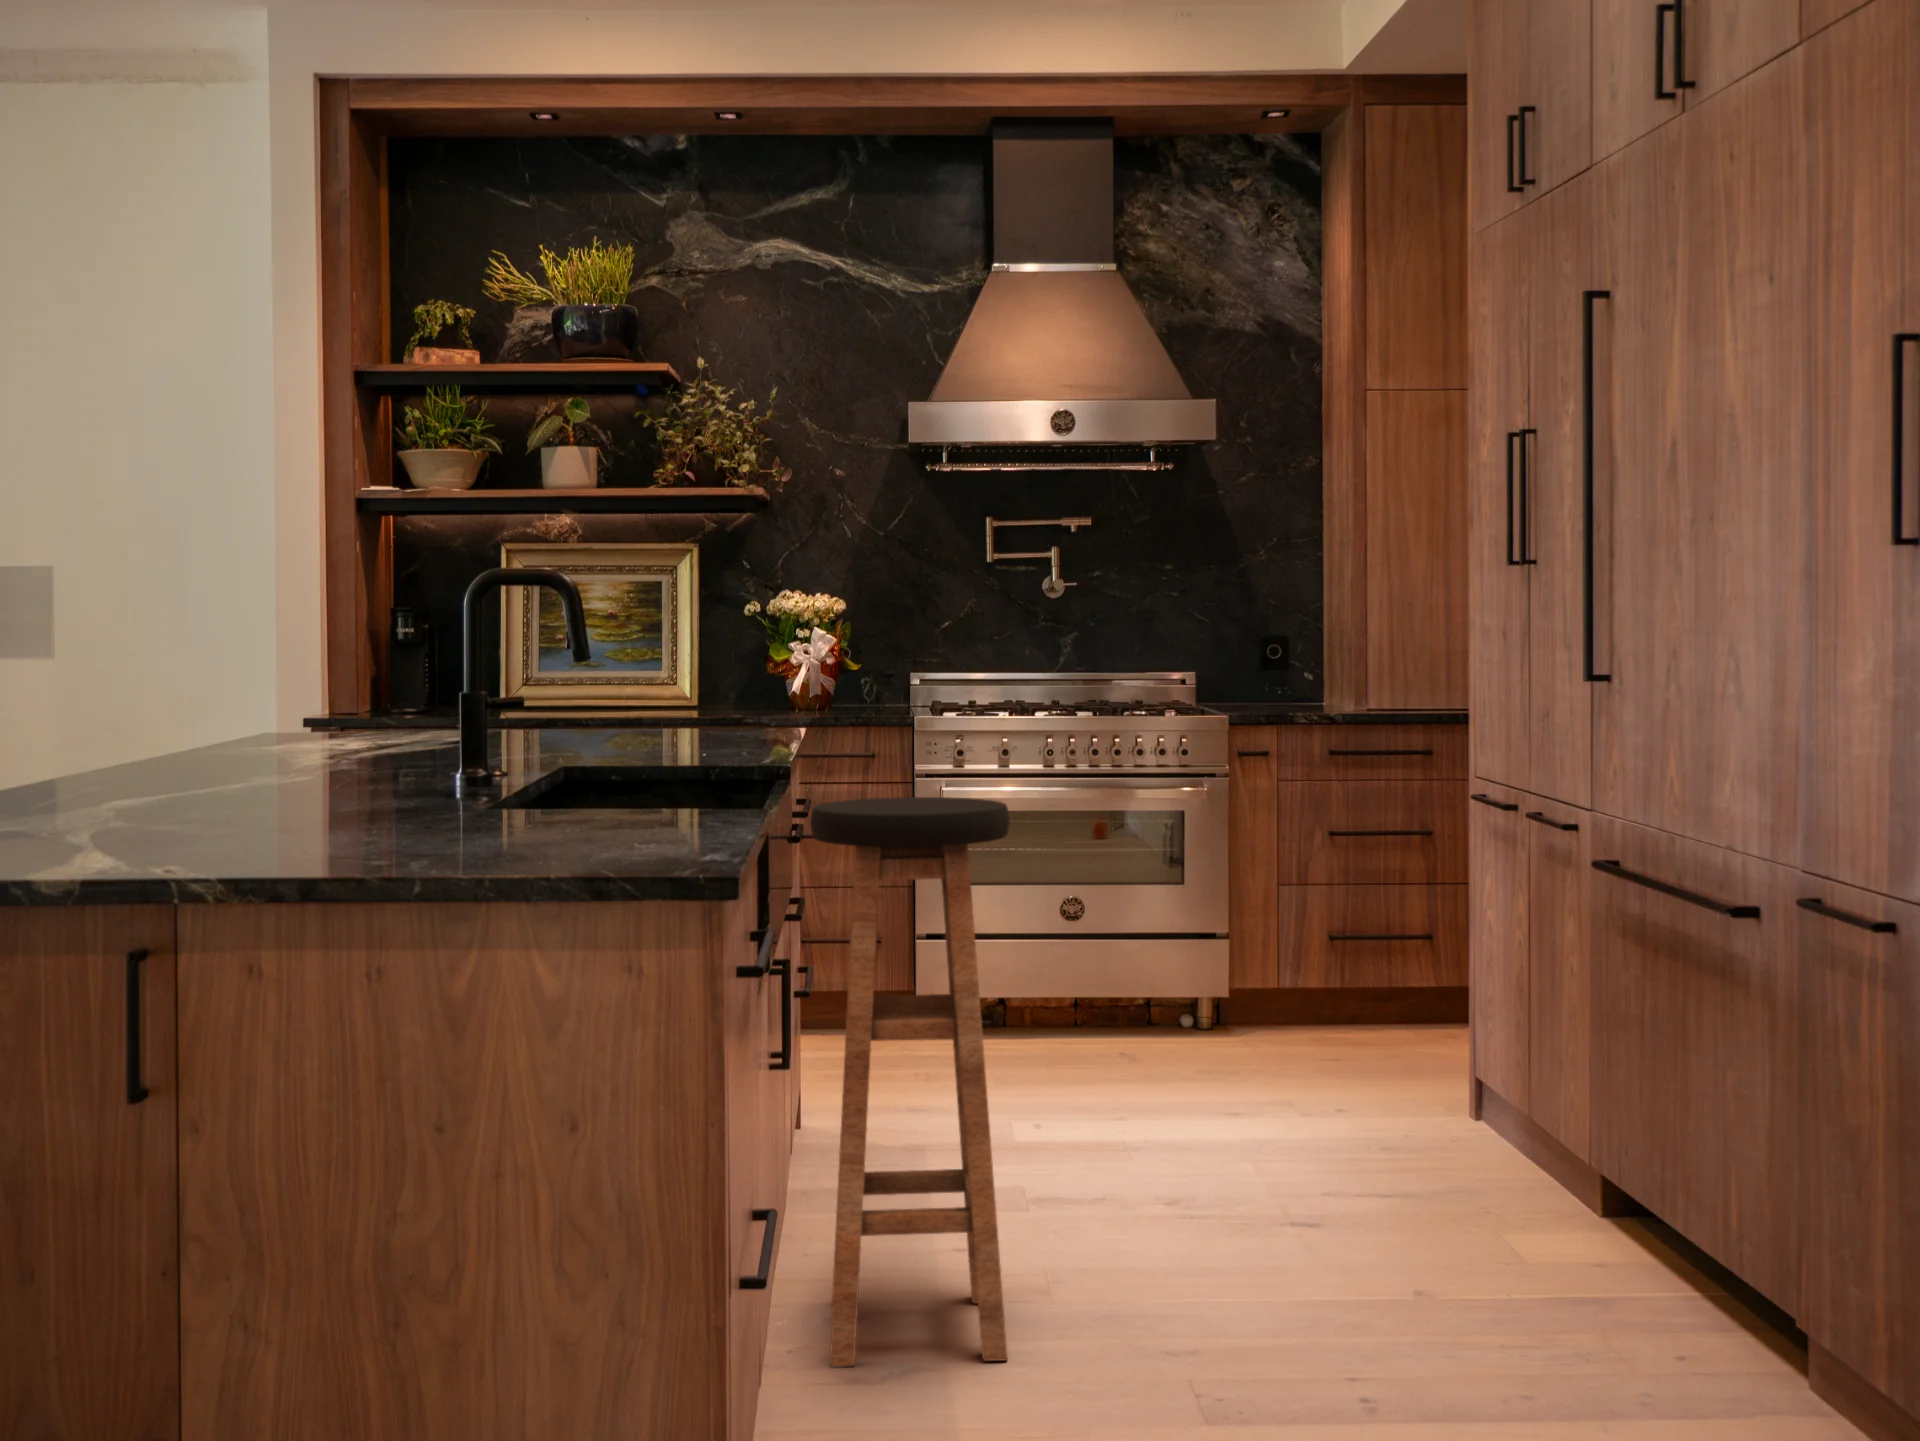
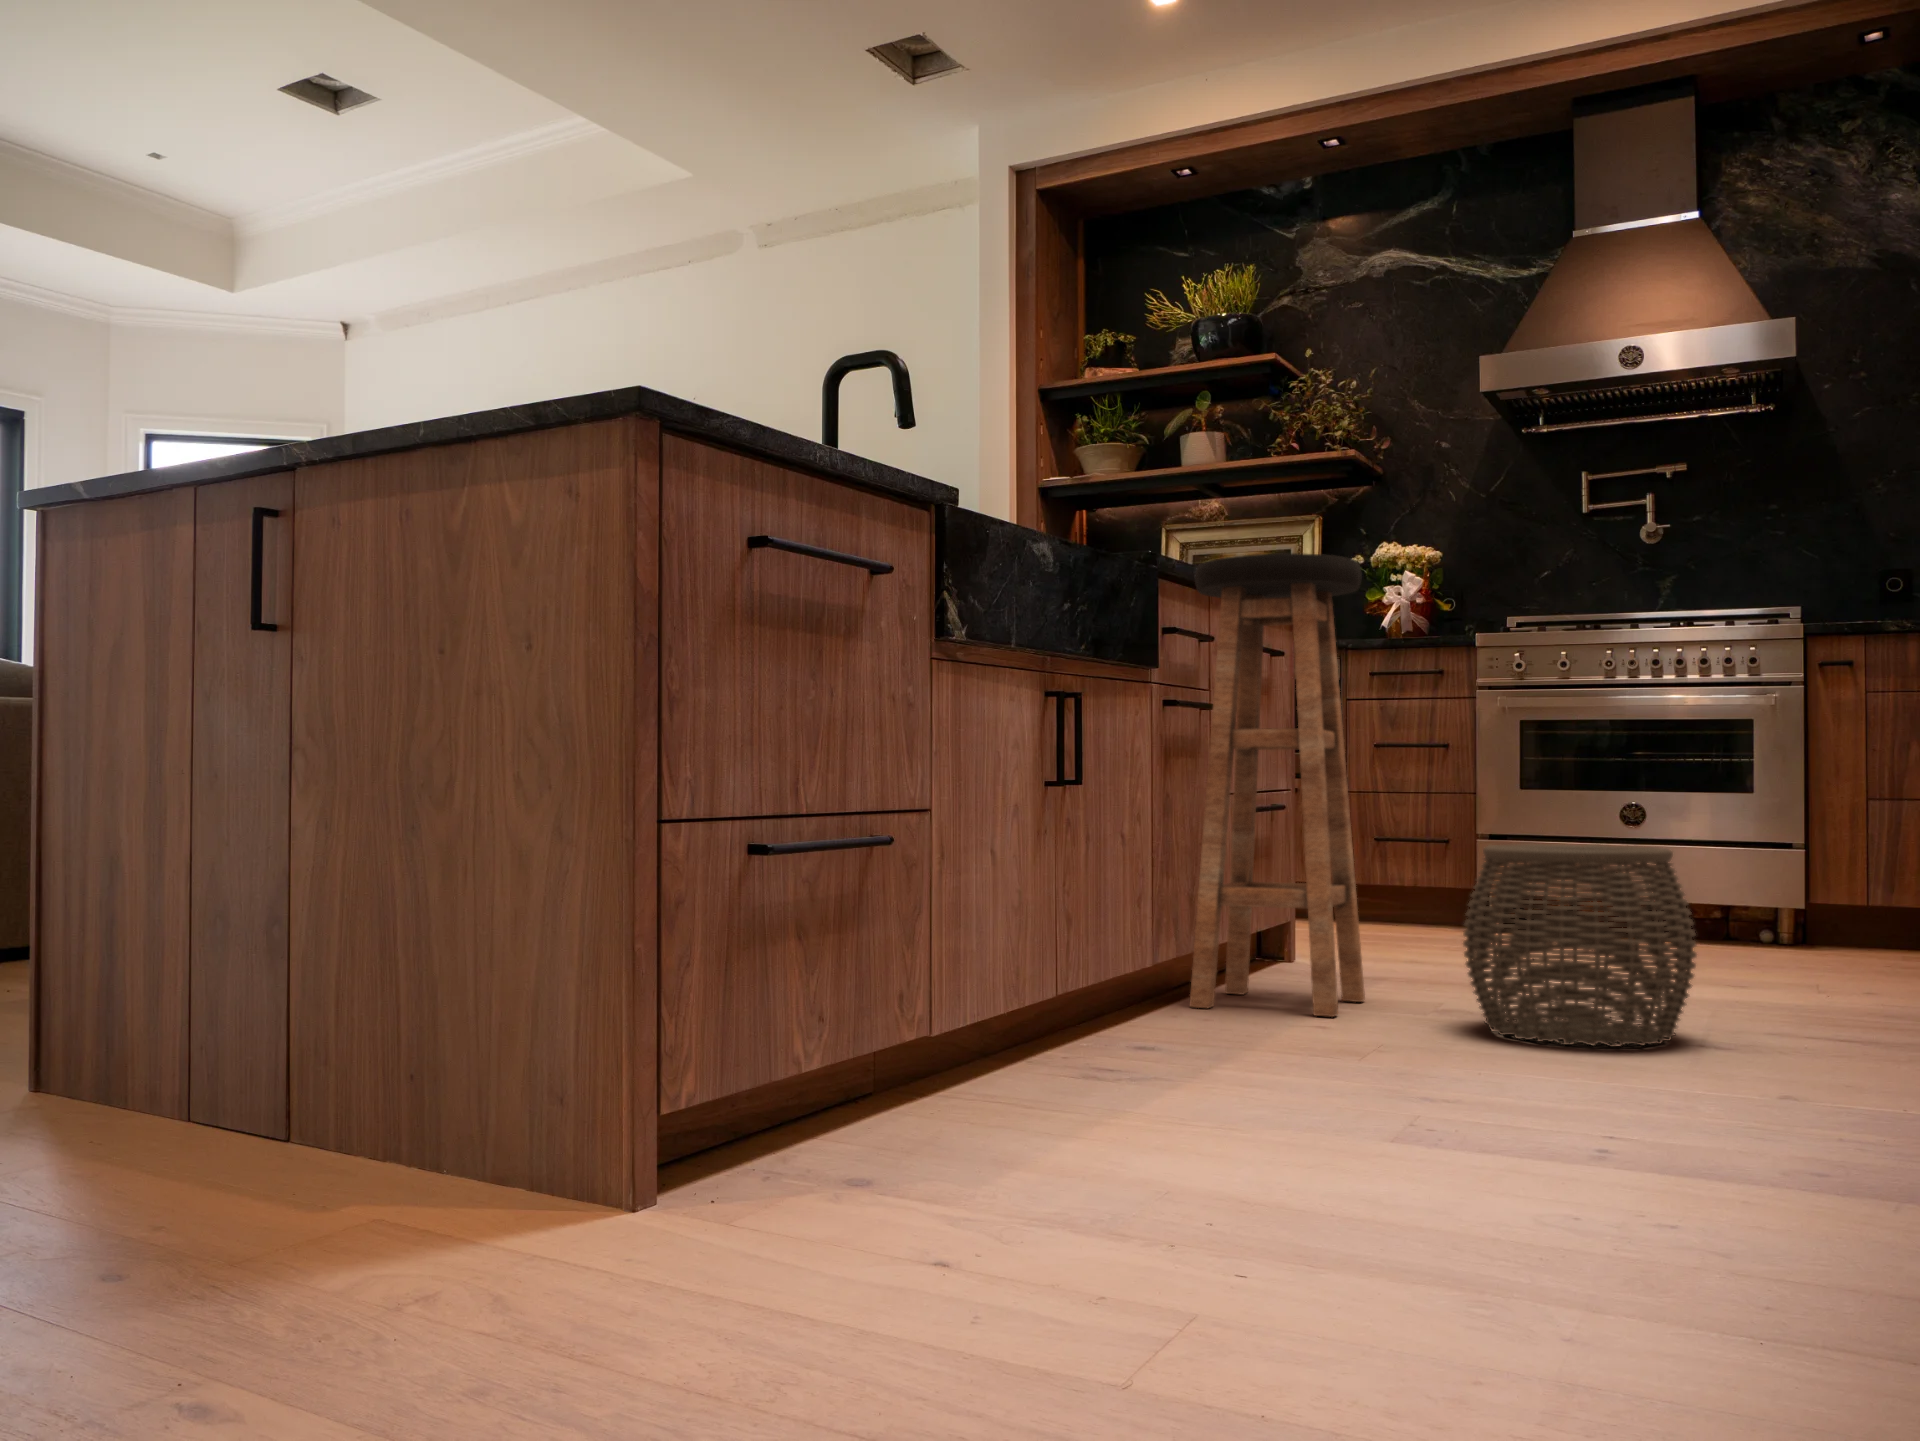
woven basket: none [1152,1126,1395,1391] -> present [1463,844,1697,1046]

